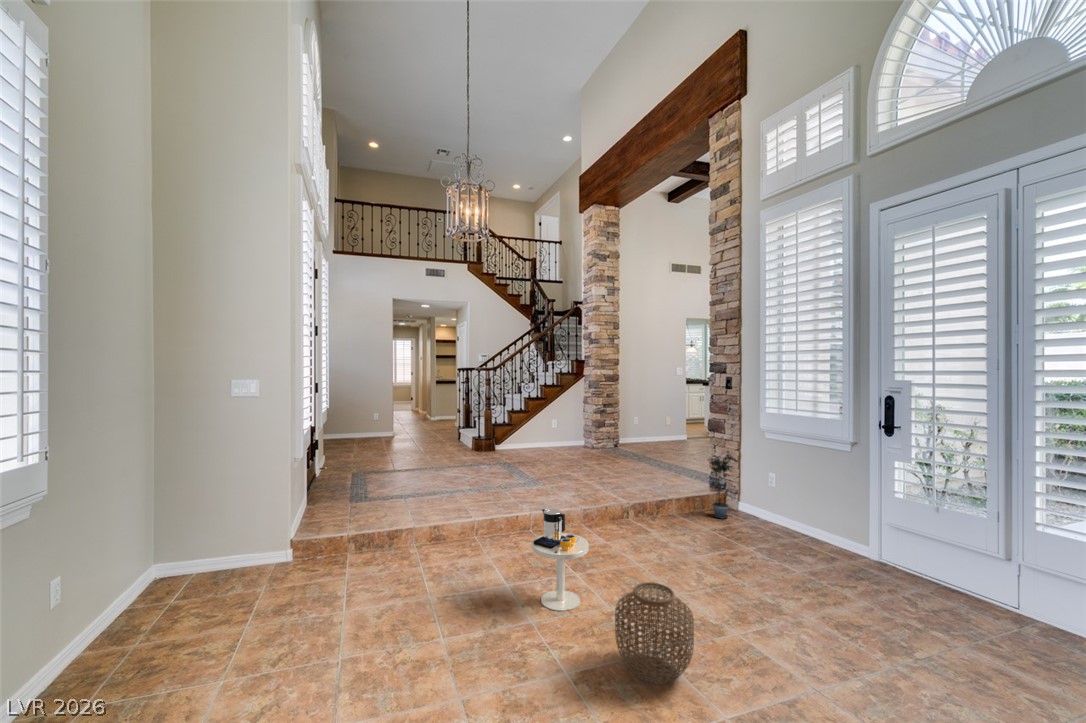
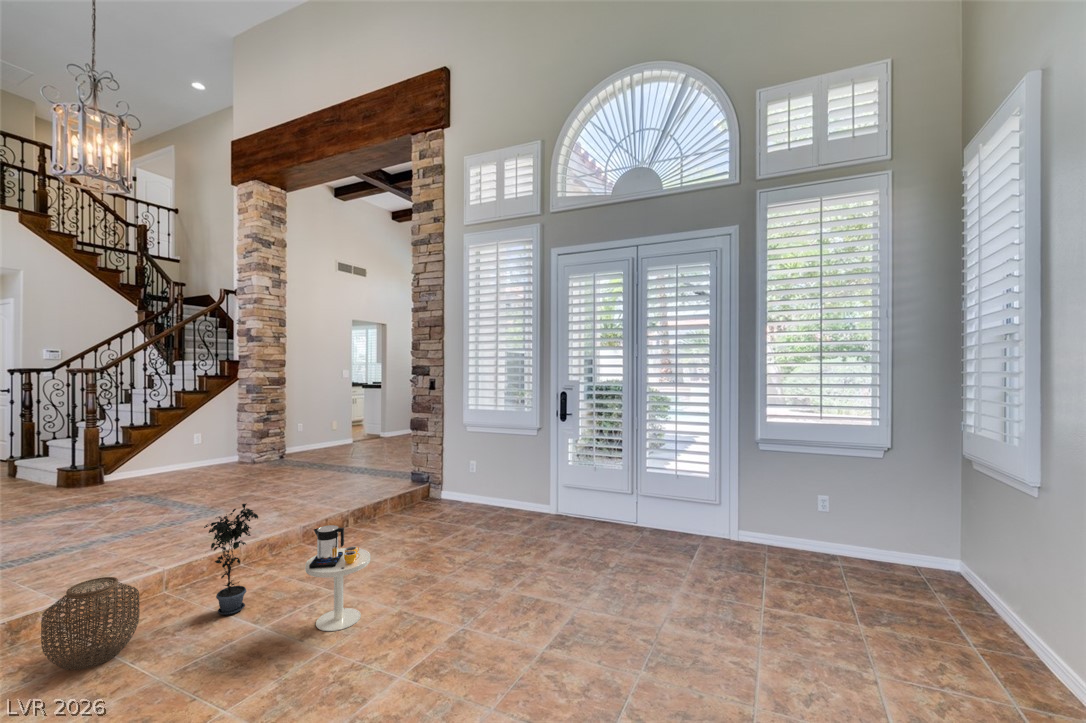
potted plant: present [710,451,736,519] -> present [204,504,258,615]
woven basket: present [615,582,694,684] -> present [41,577,140,670]

